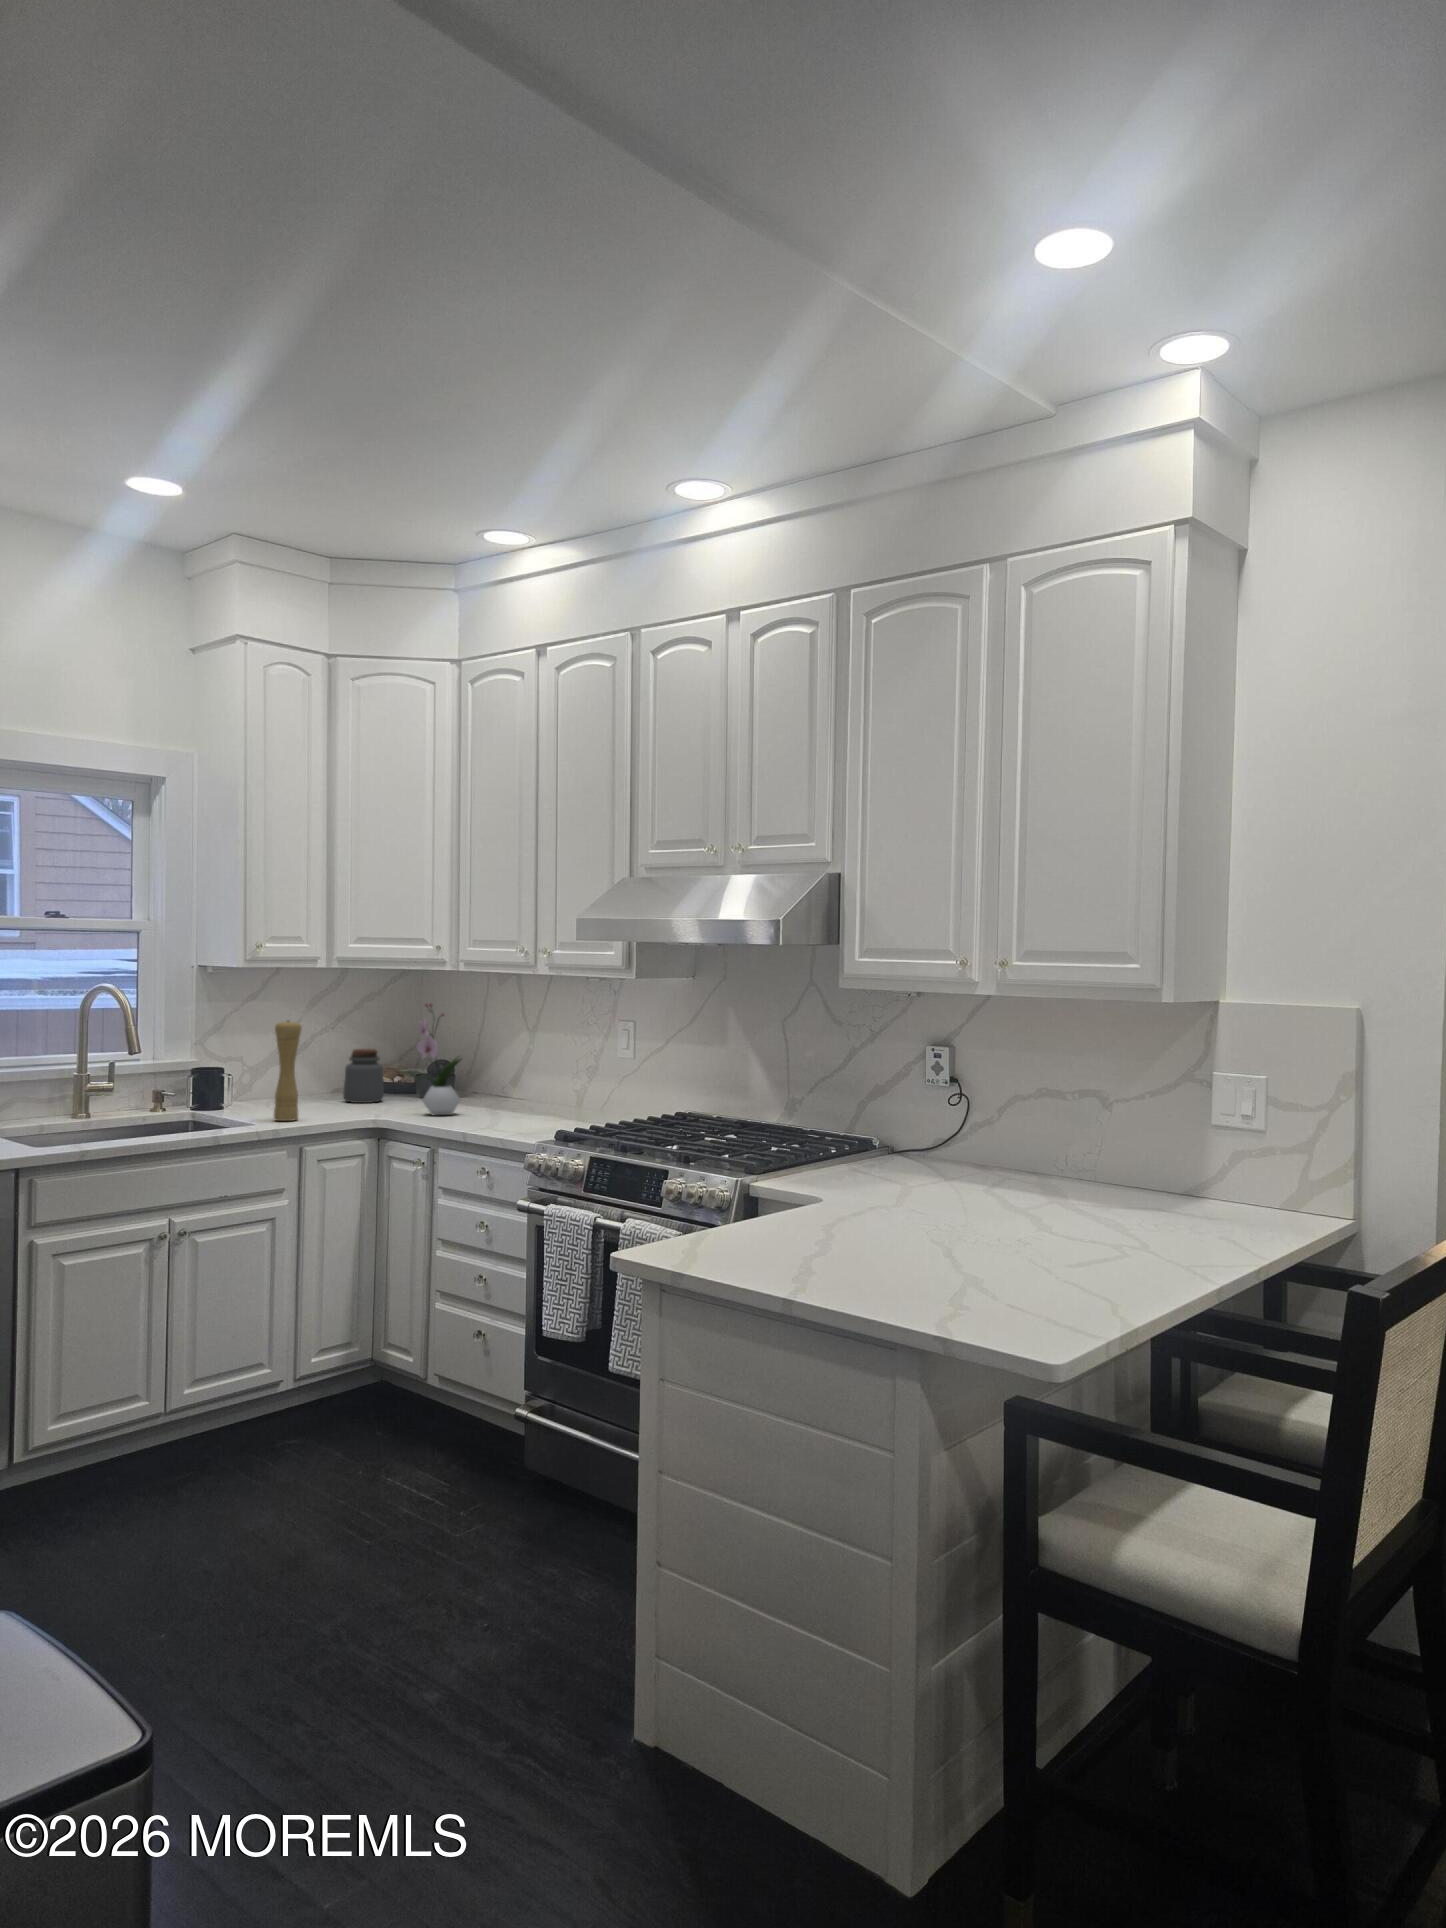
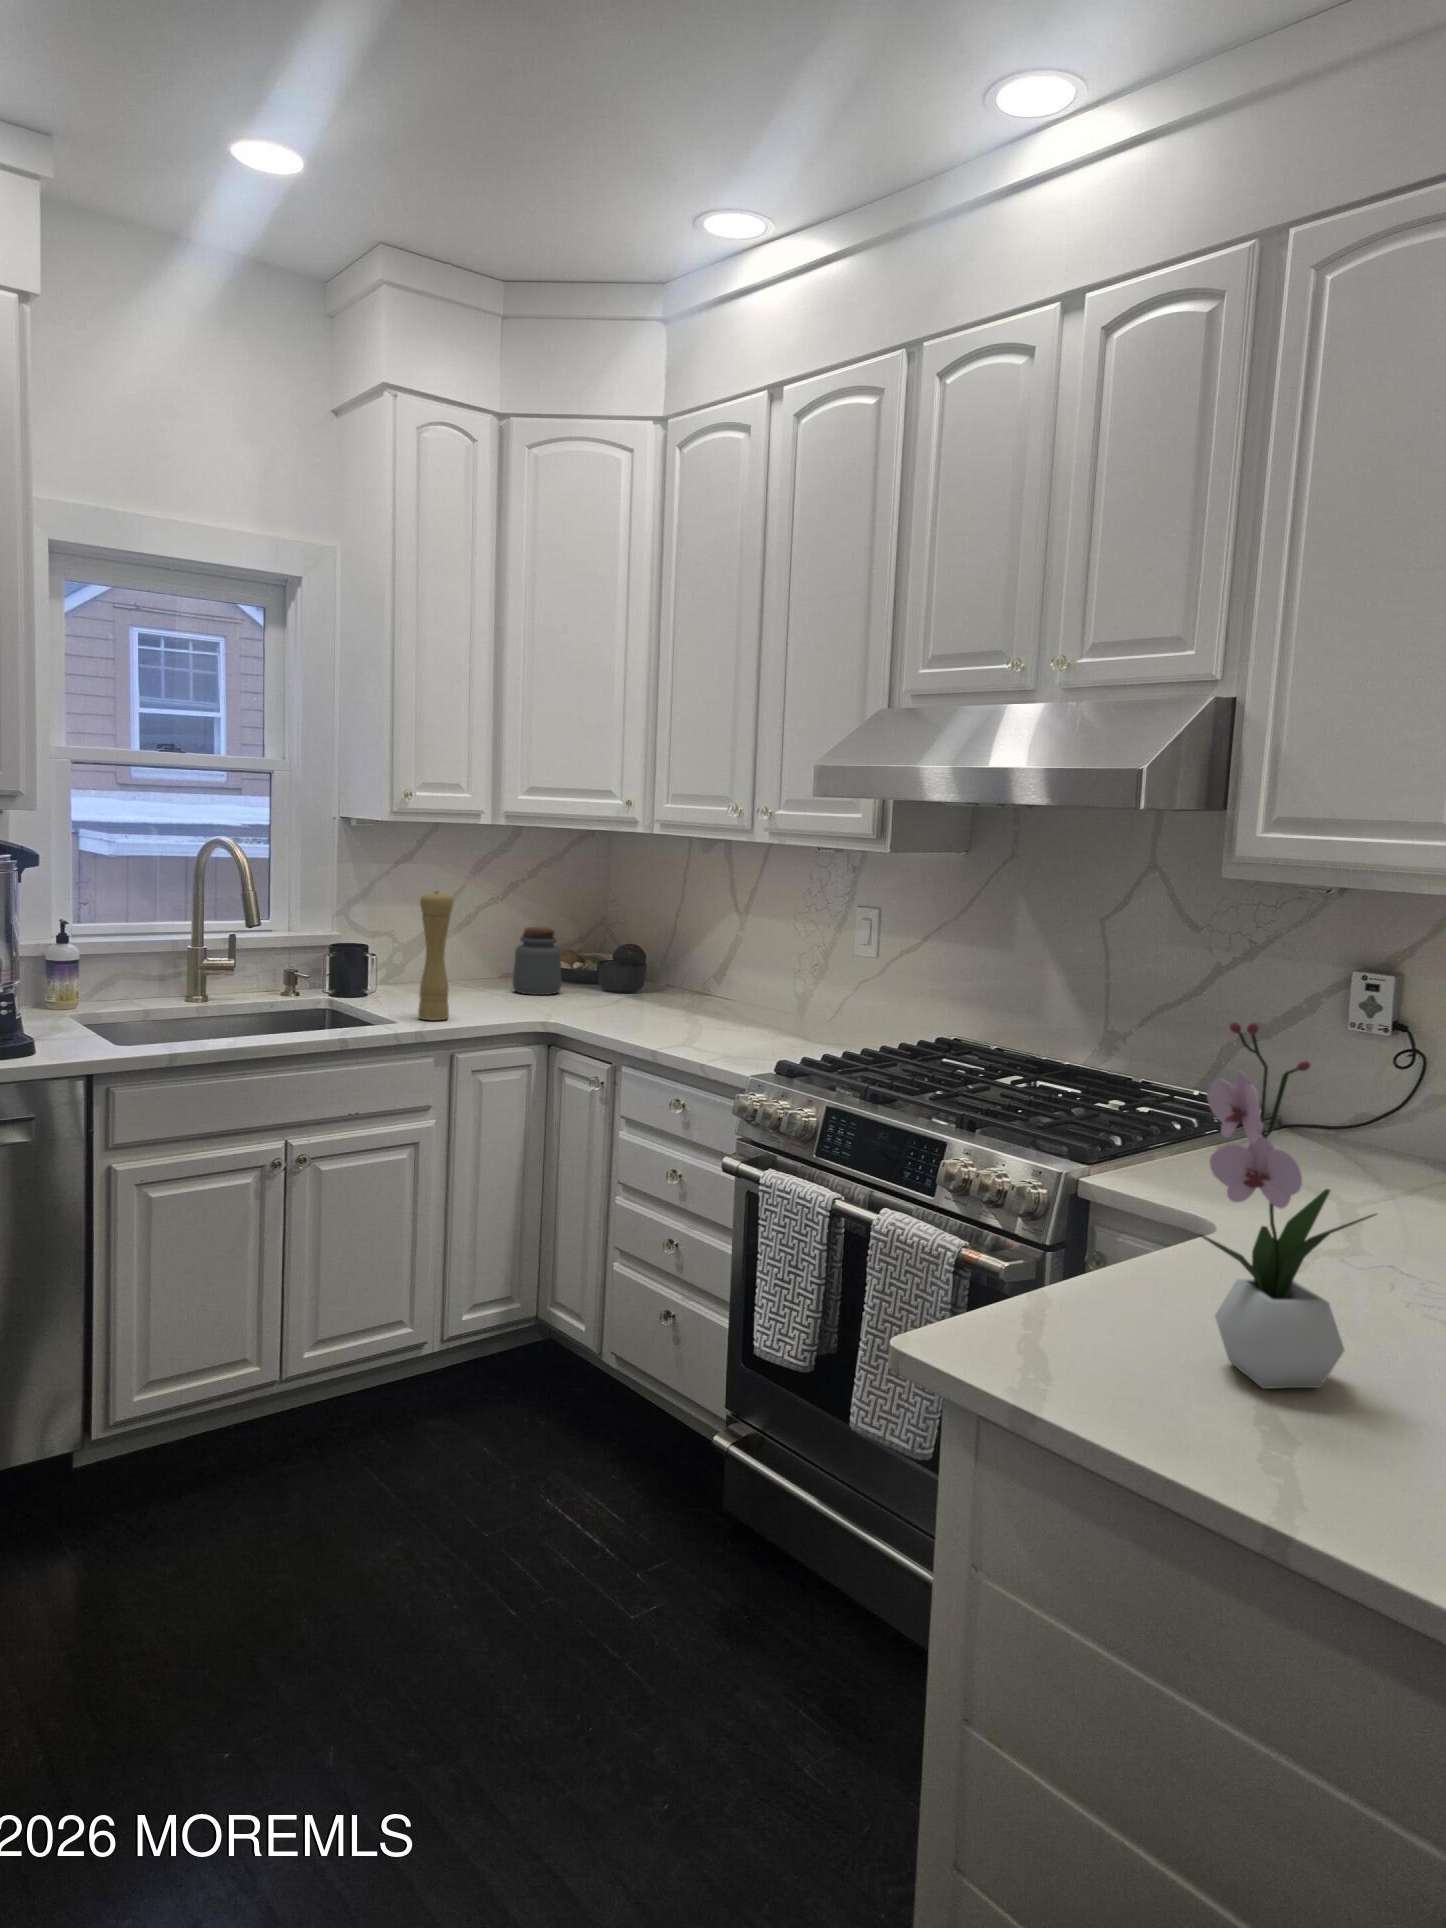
flower arrangement: present [417,1004,461,1115] -> present [1200,1022,1376,1389]

